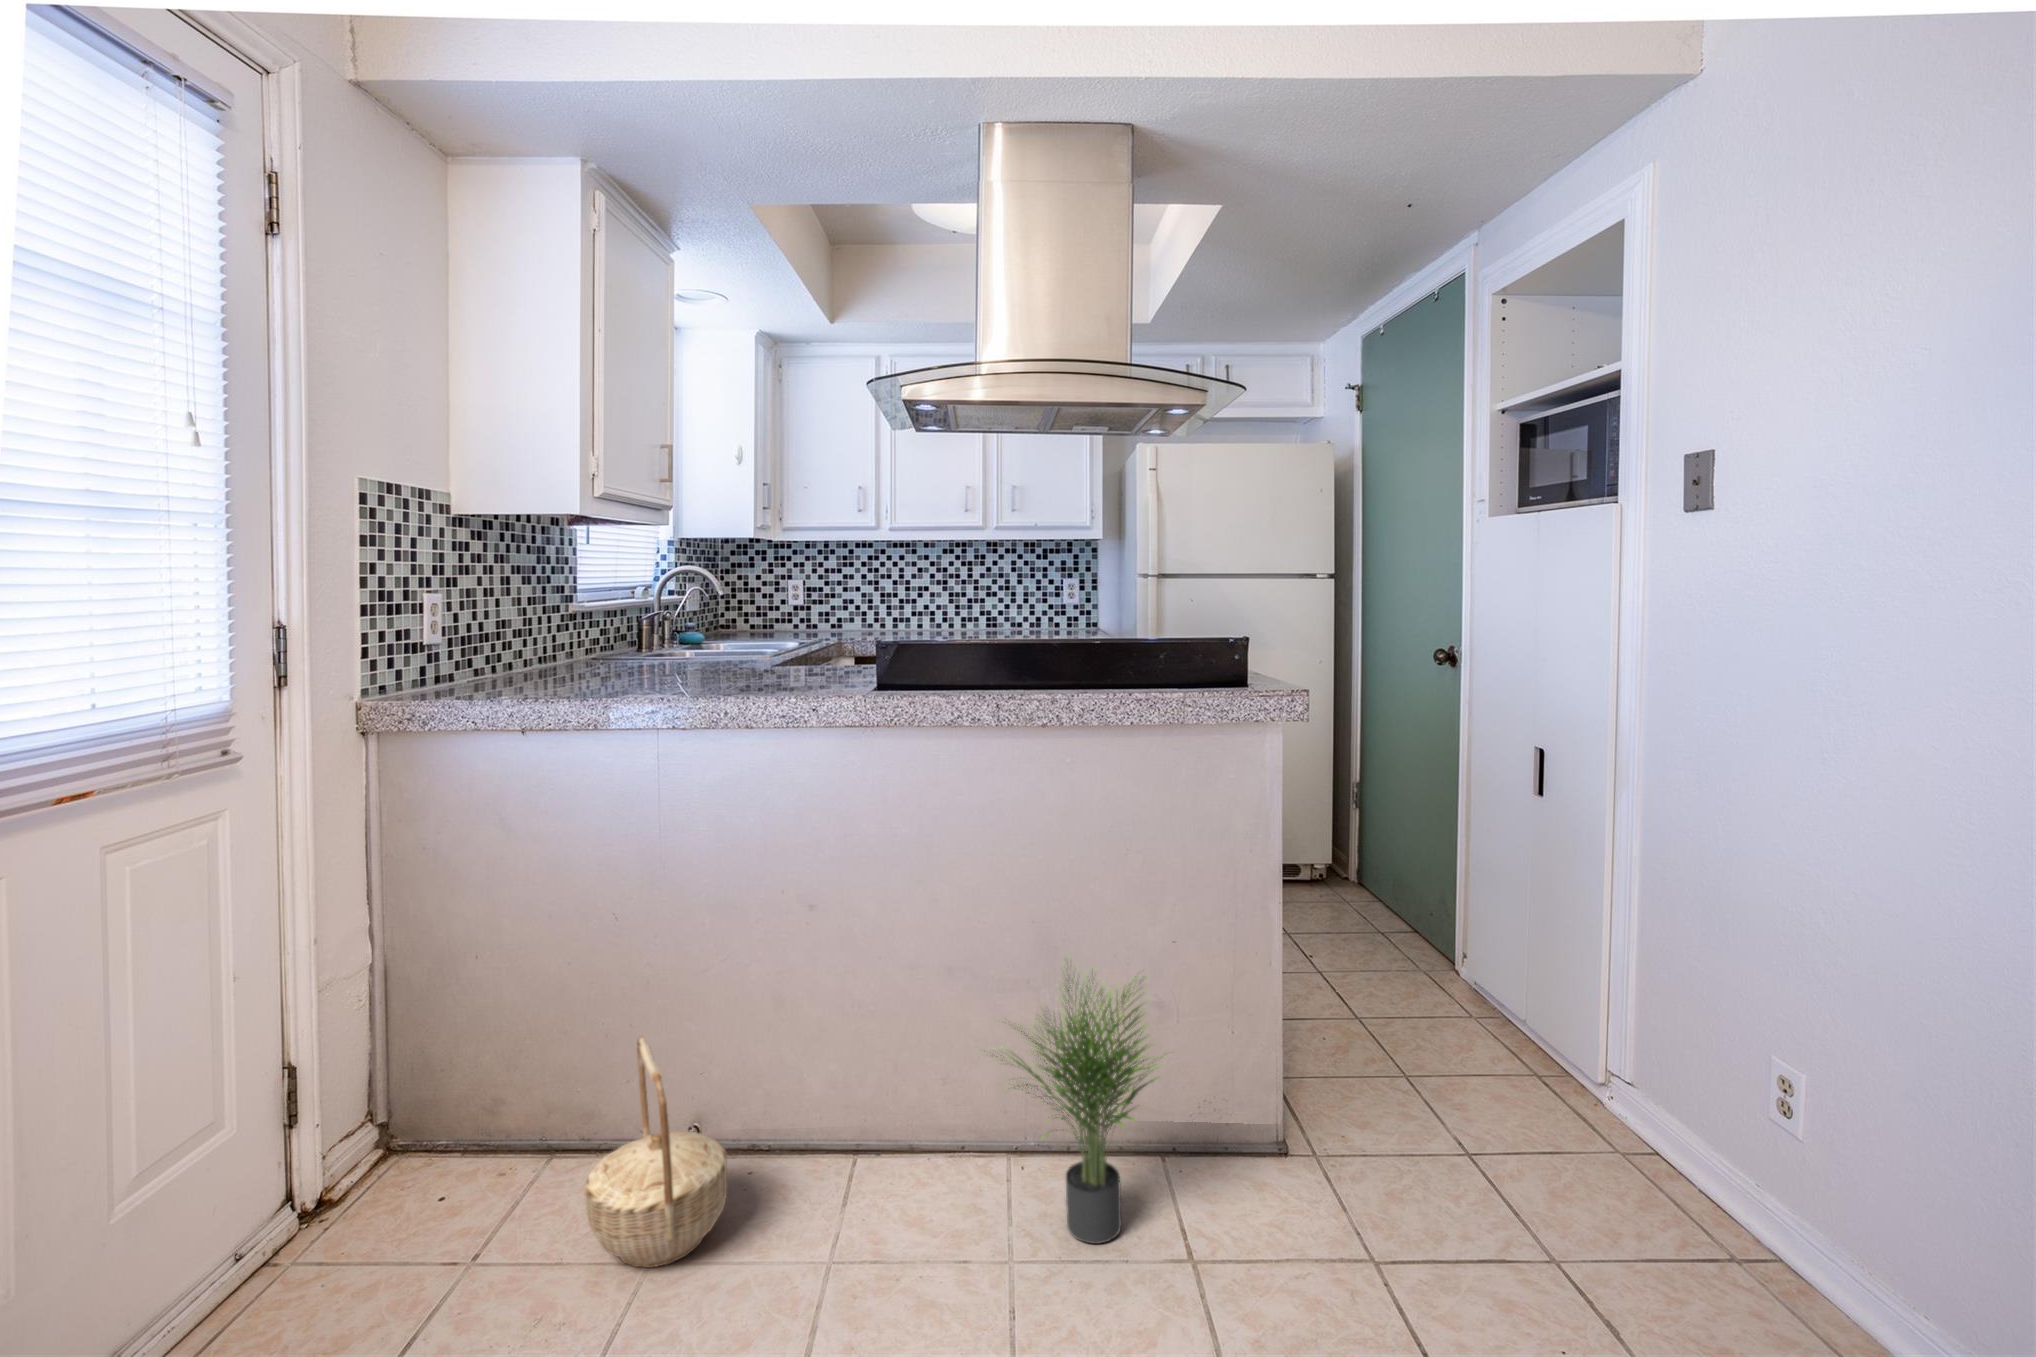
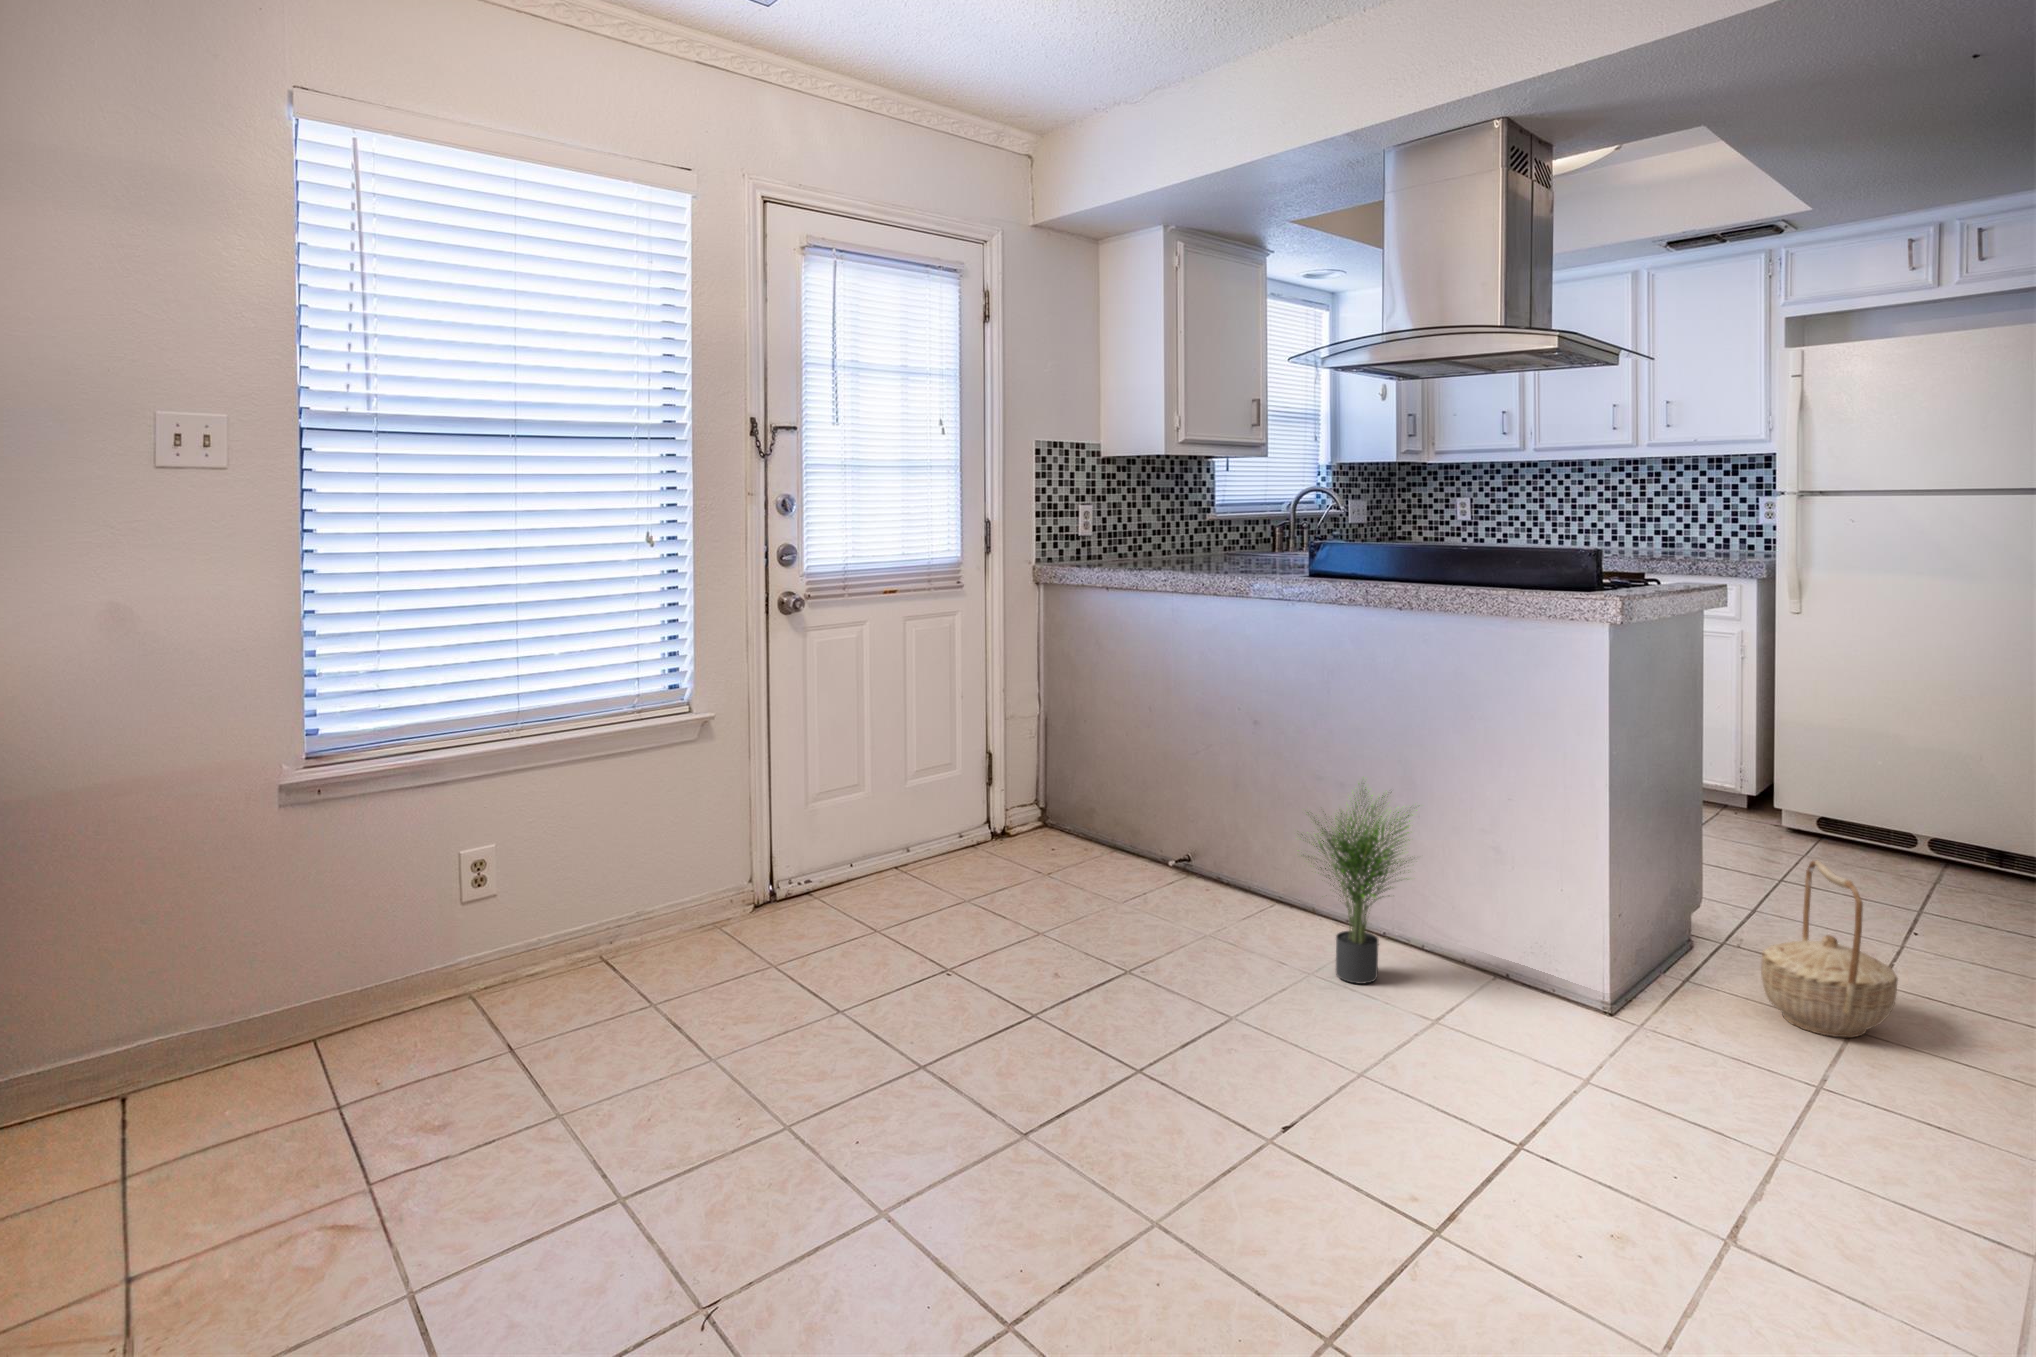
basket: present [585,1037,727,1268] -> present [1761,861,1898,1037]

